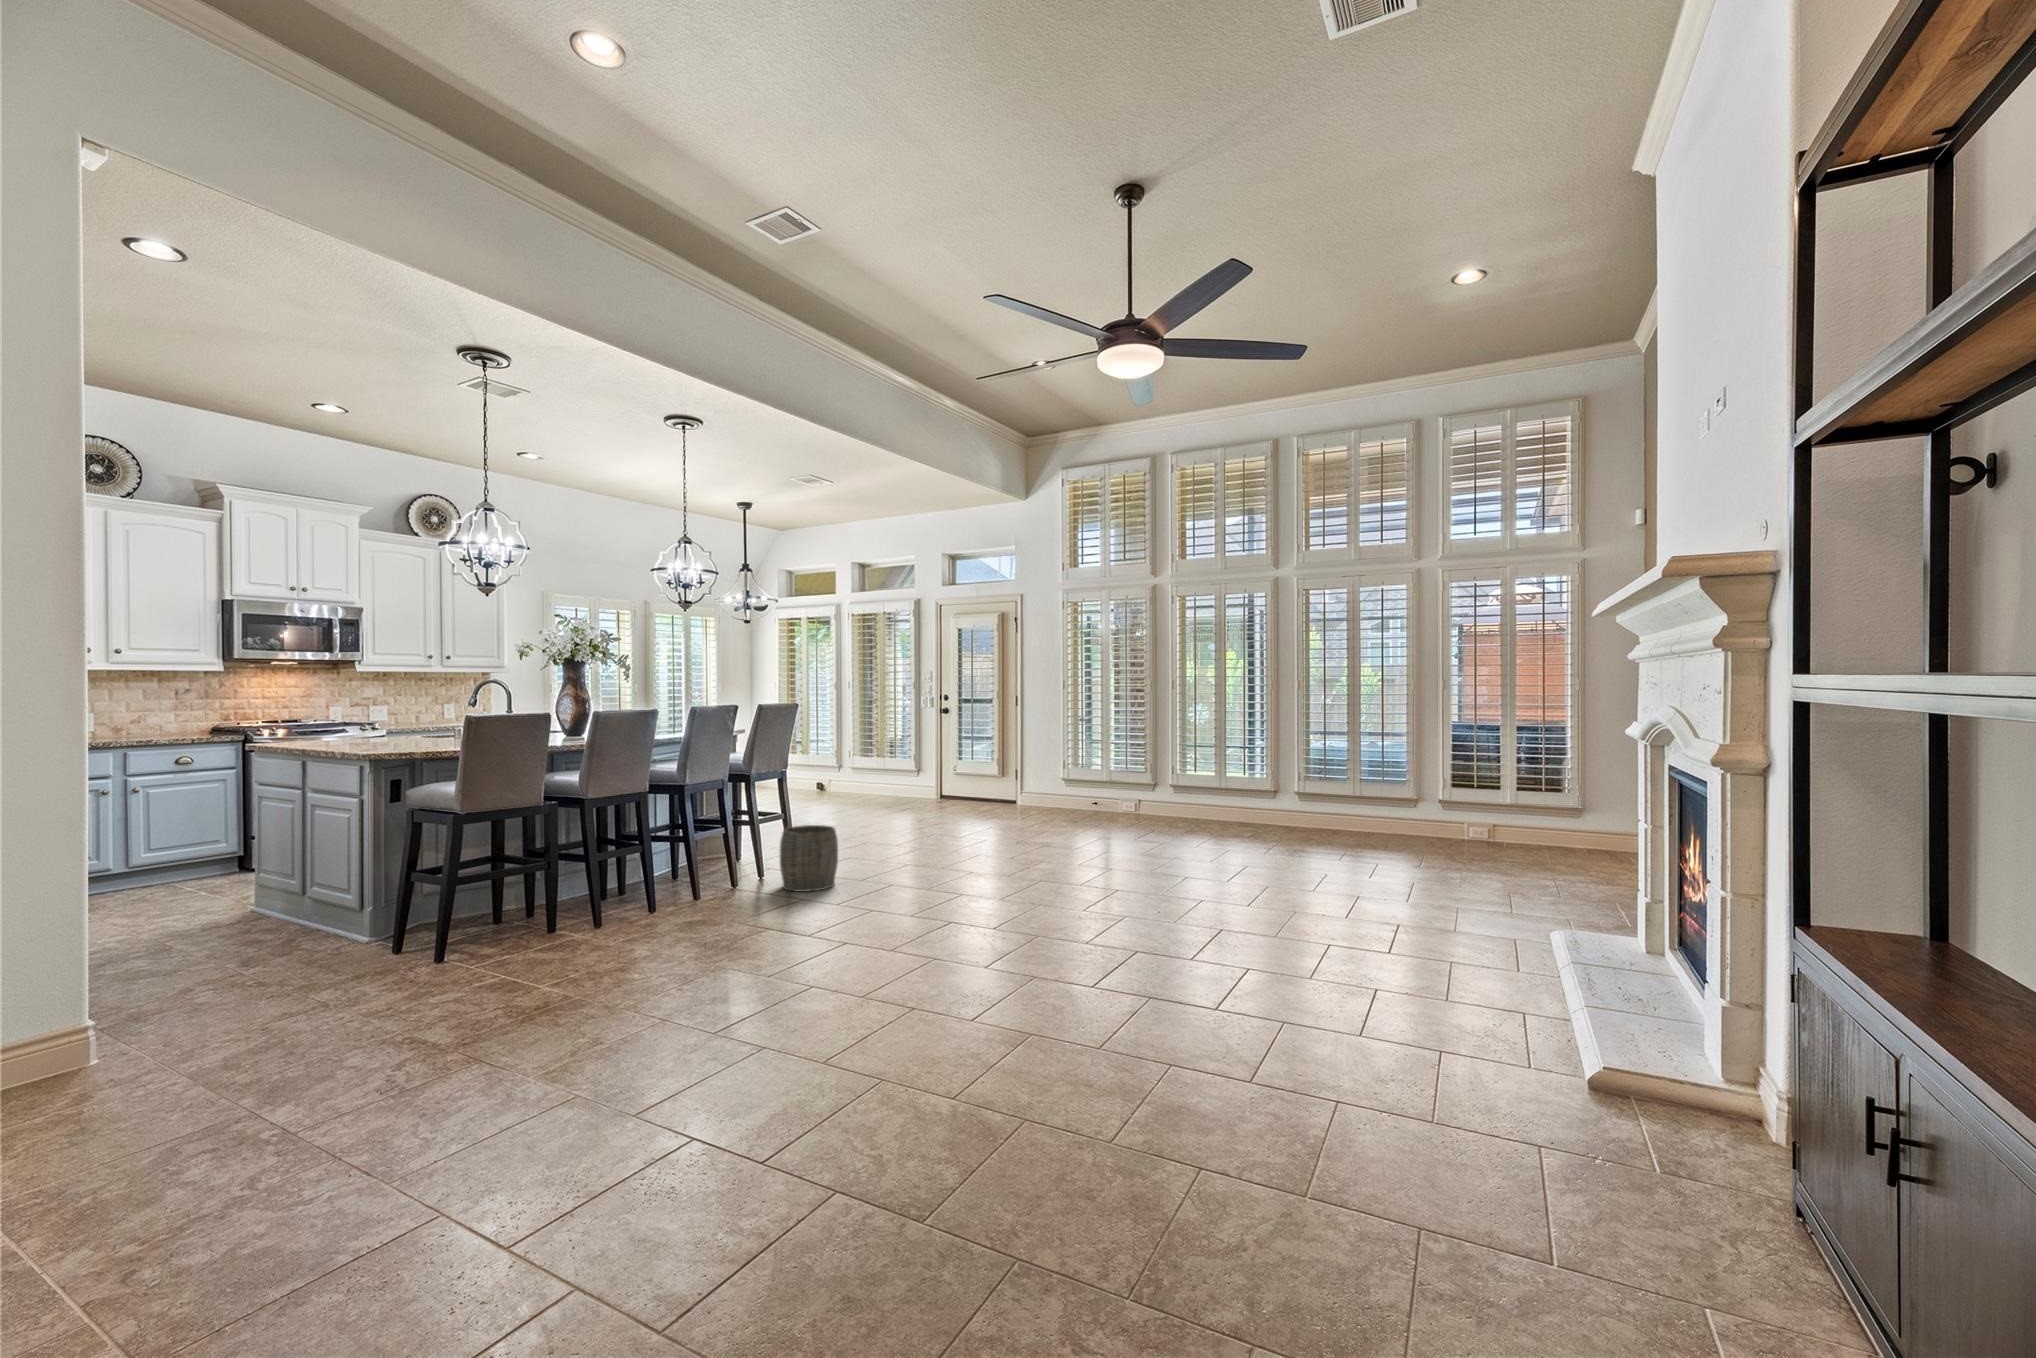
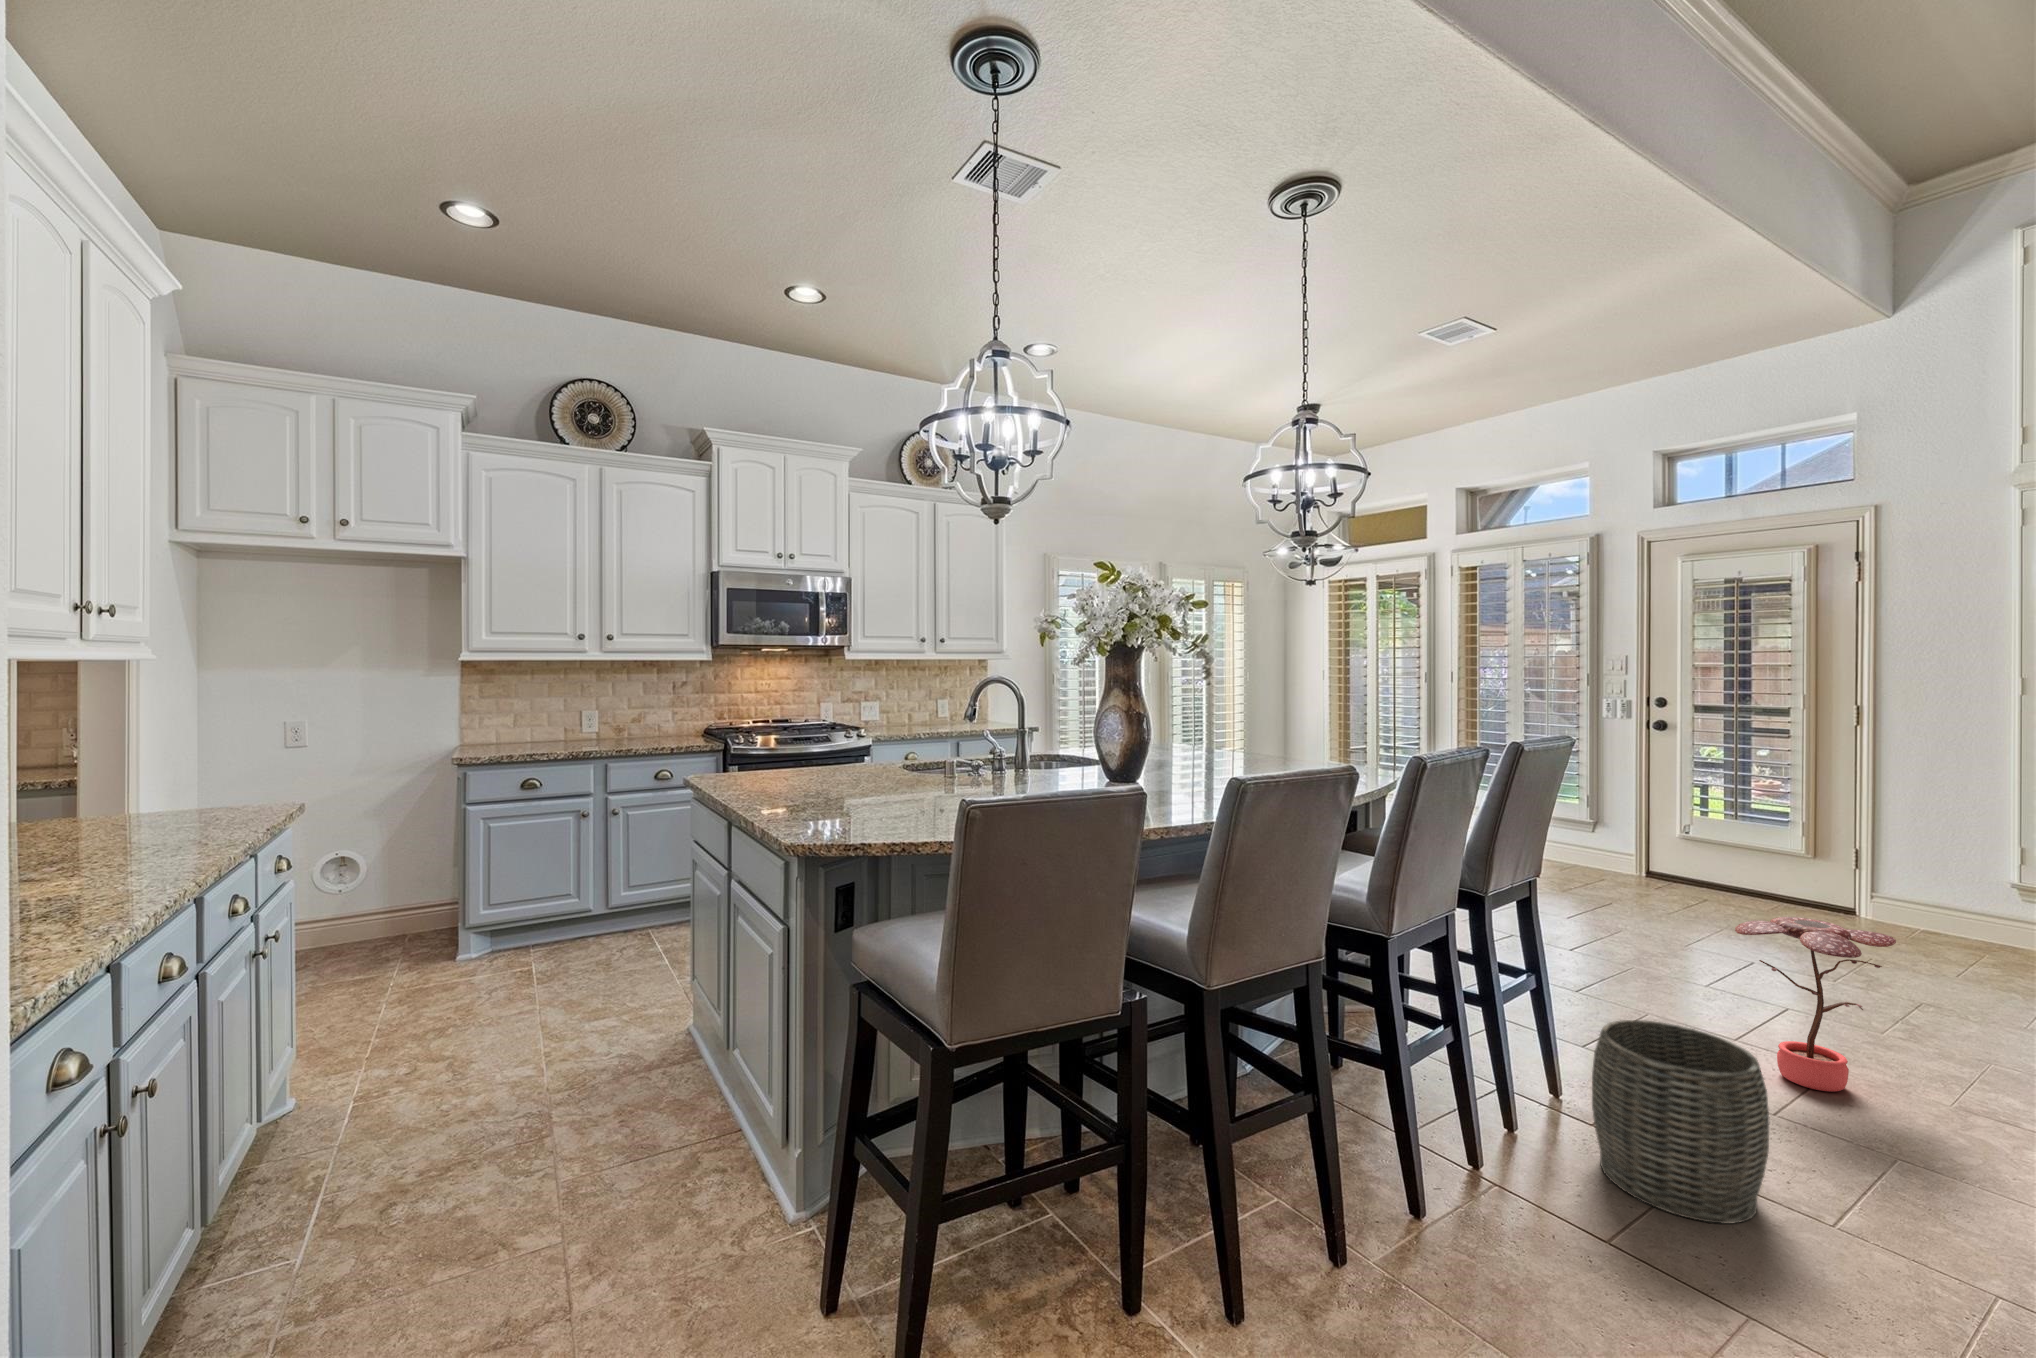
potted plant: none [876,787,930,858] -> present [1735,917,1896,1092]

